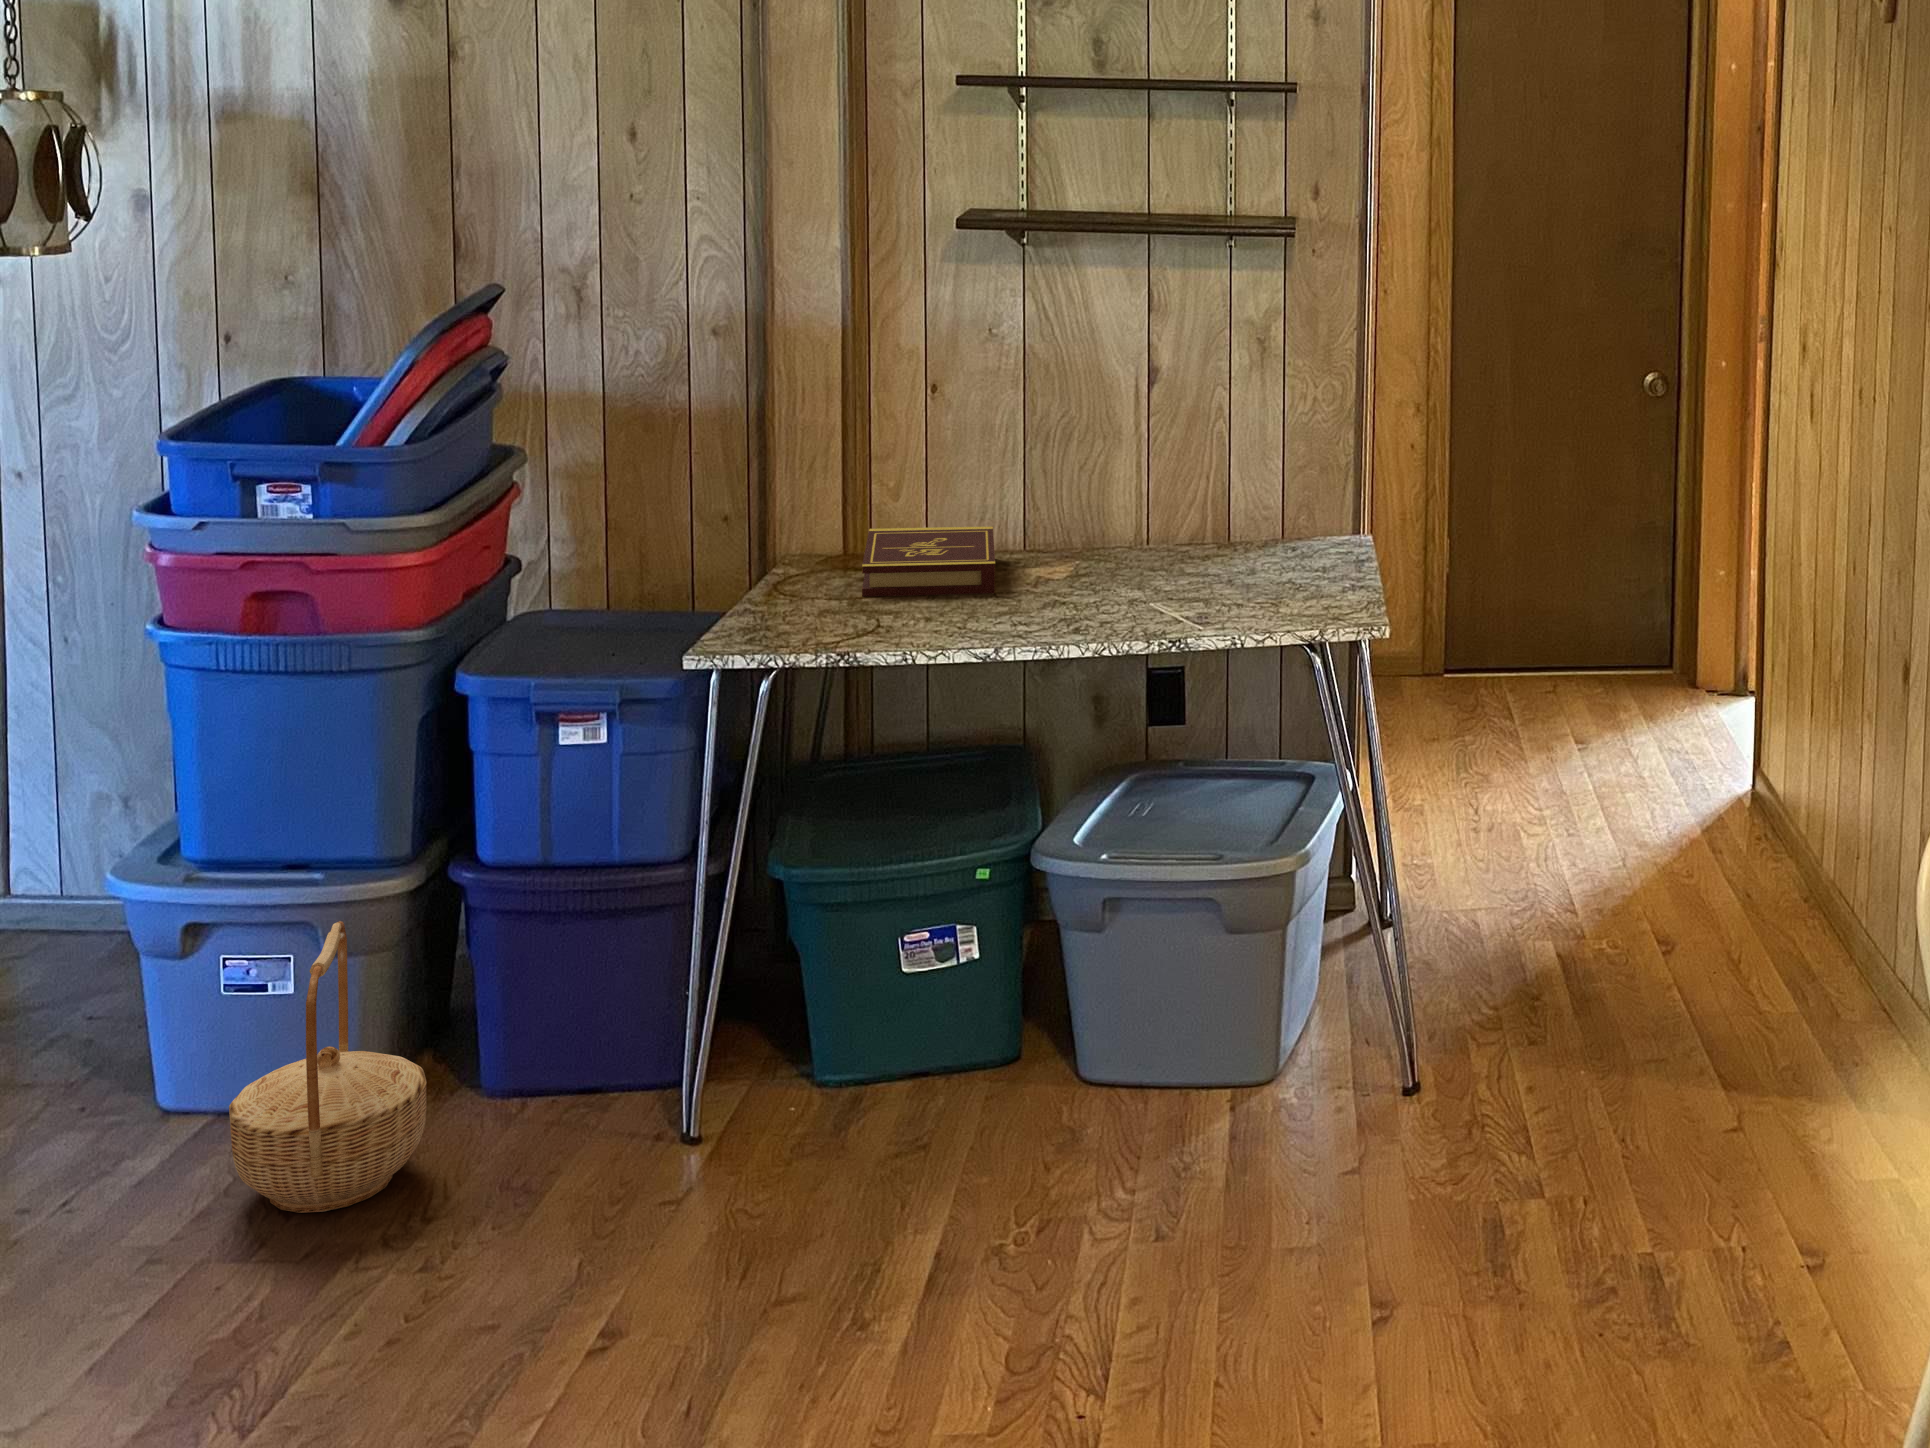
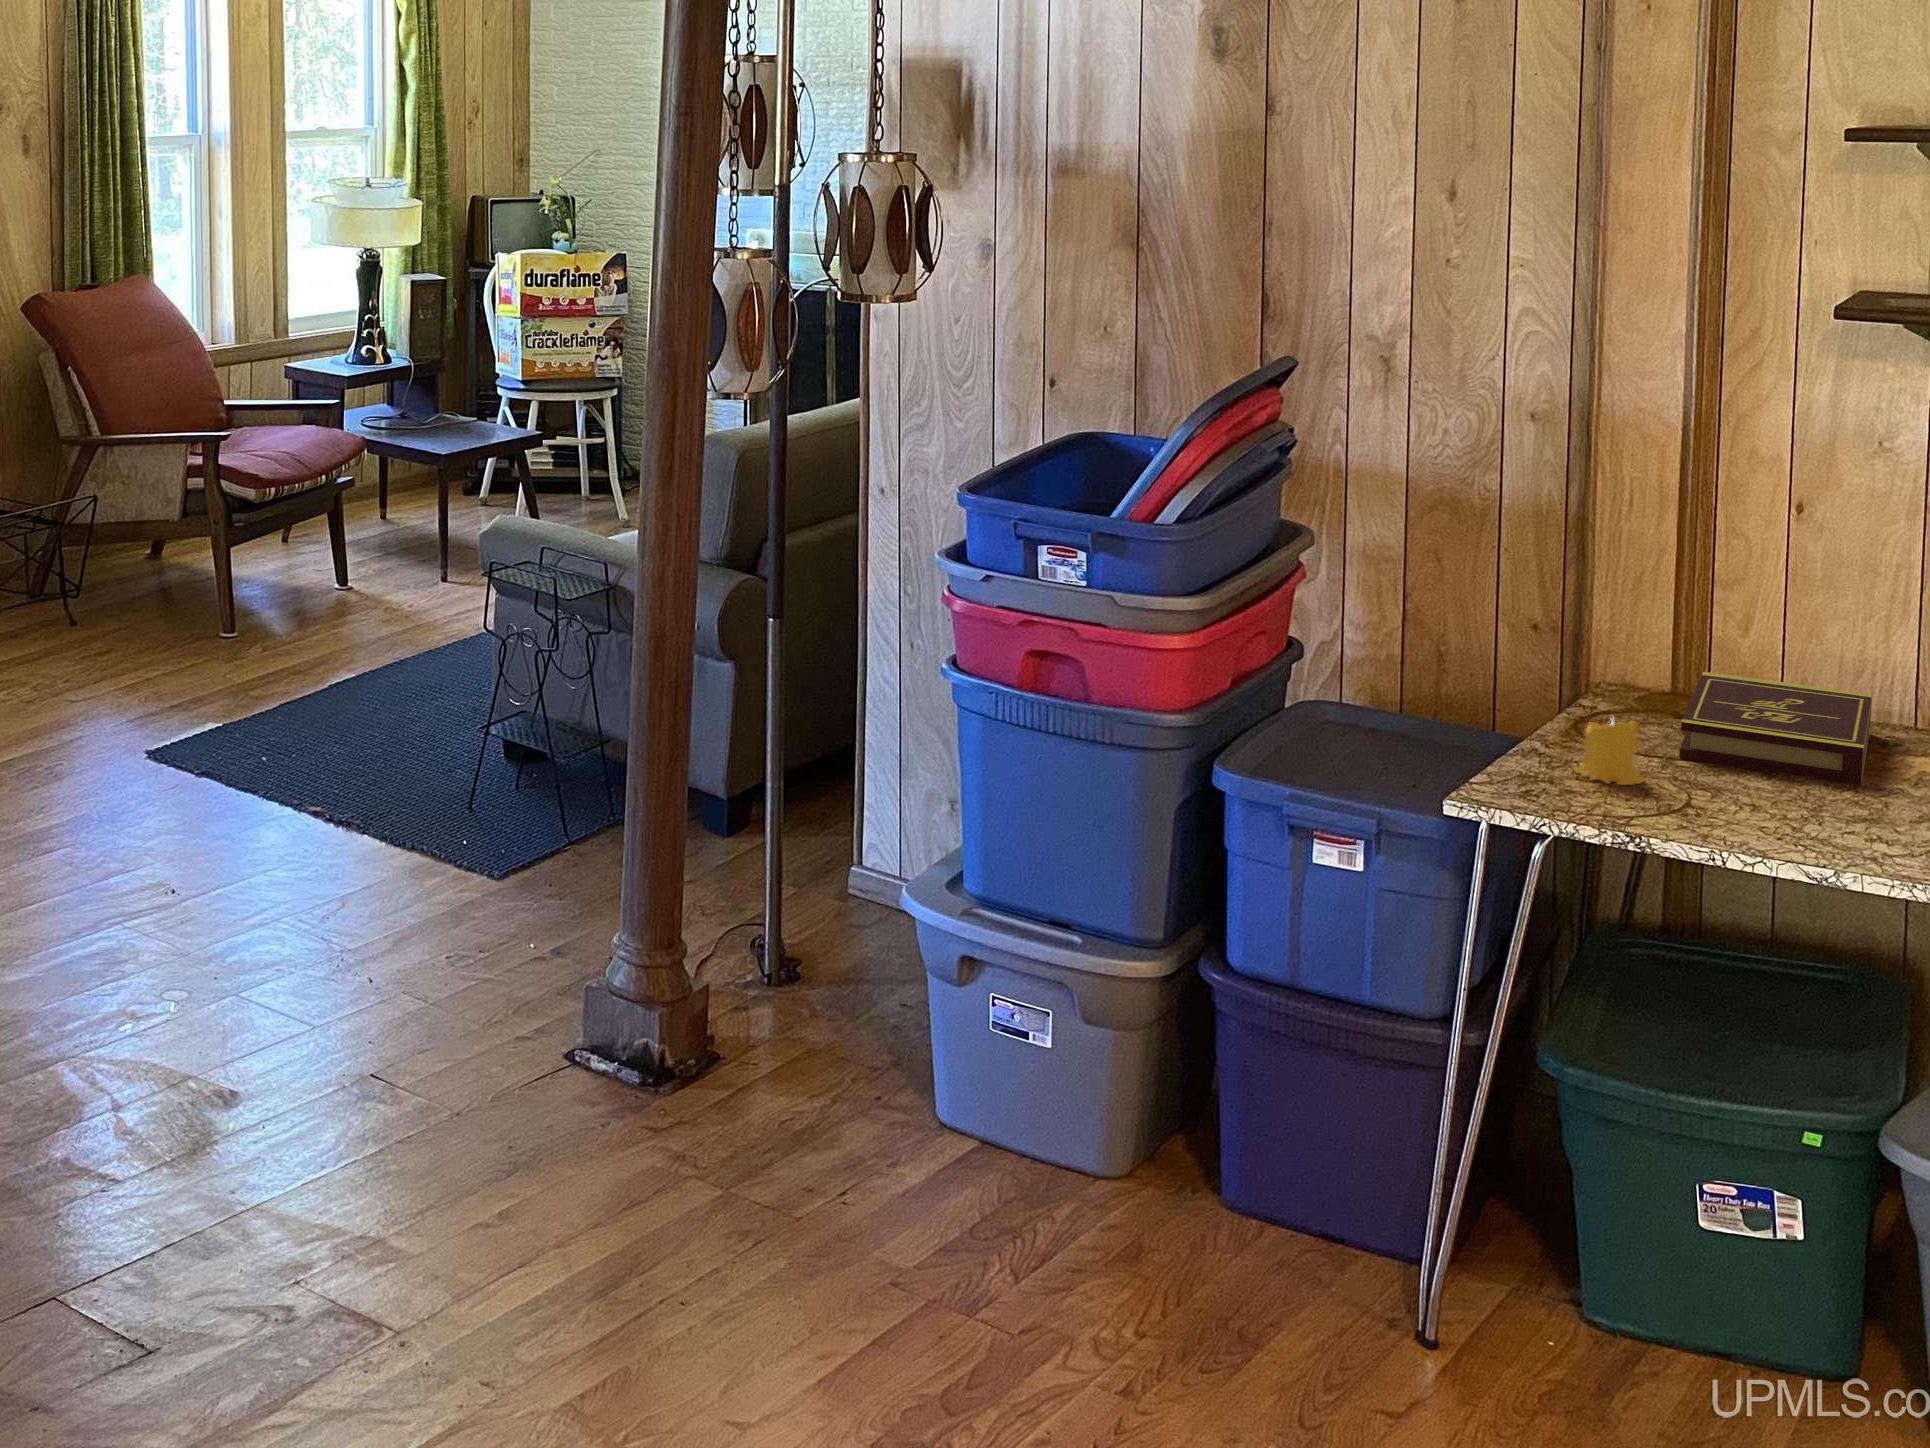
candle: none [783,564,842,624] -> present [1574,721,1645,785]
basket: present [229,921,427,1213] -> none [975,988,1154,1278]

